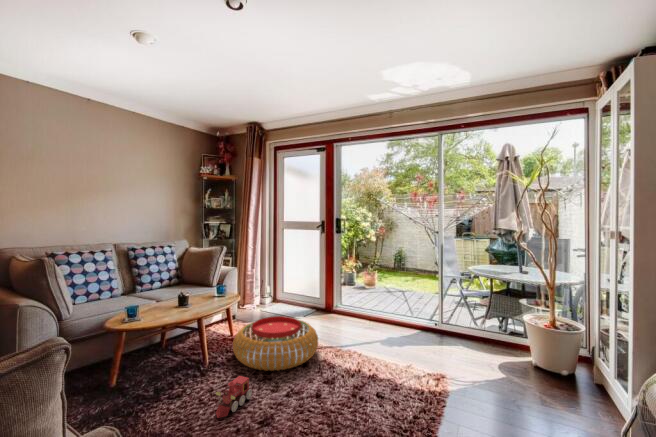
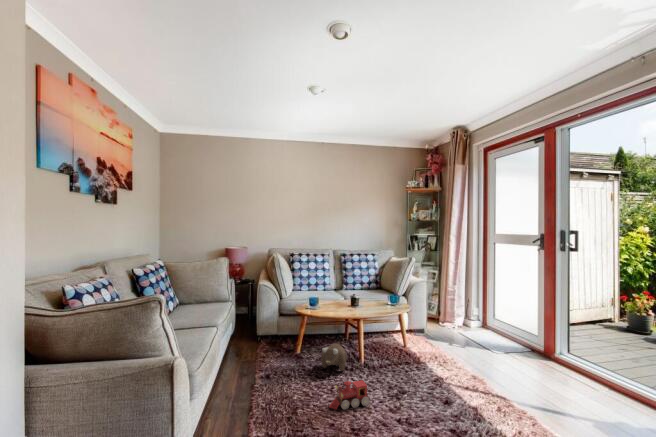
pouf: present [233,316,318,371] -> none [385,336,482,400]
plush toy: none [163,352,196,386] -> present [321,344,347,371]

